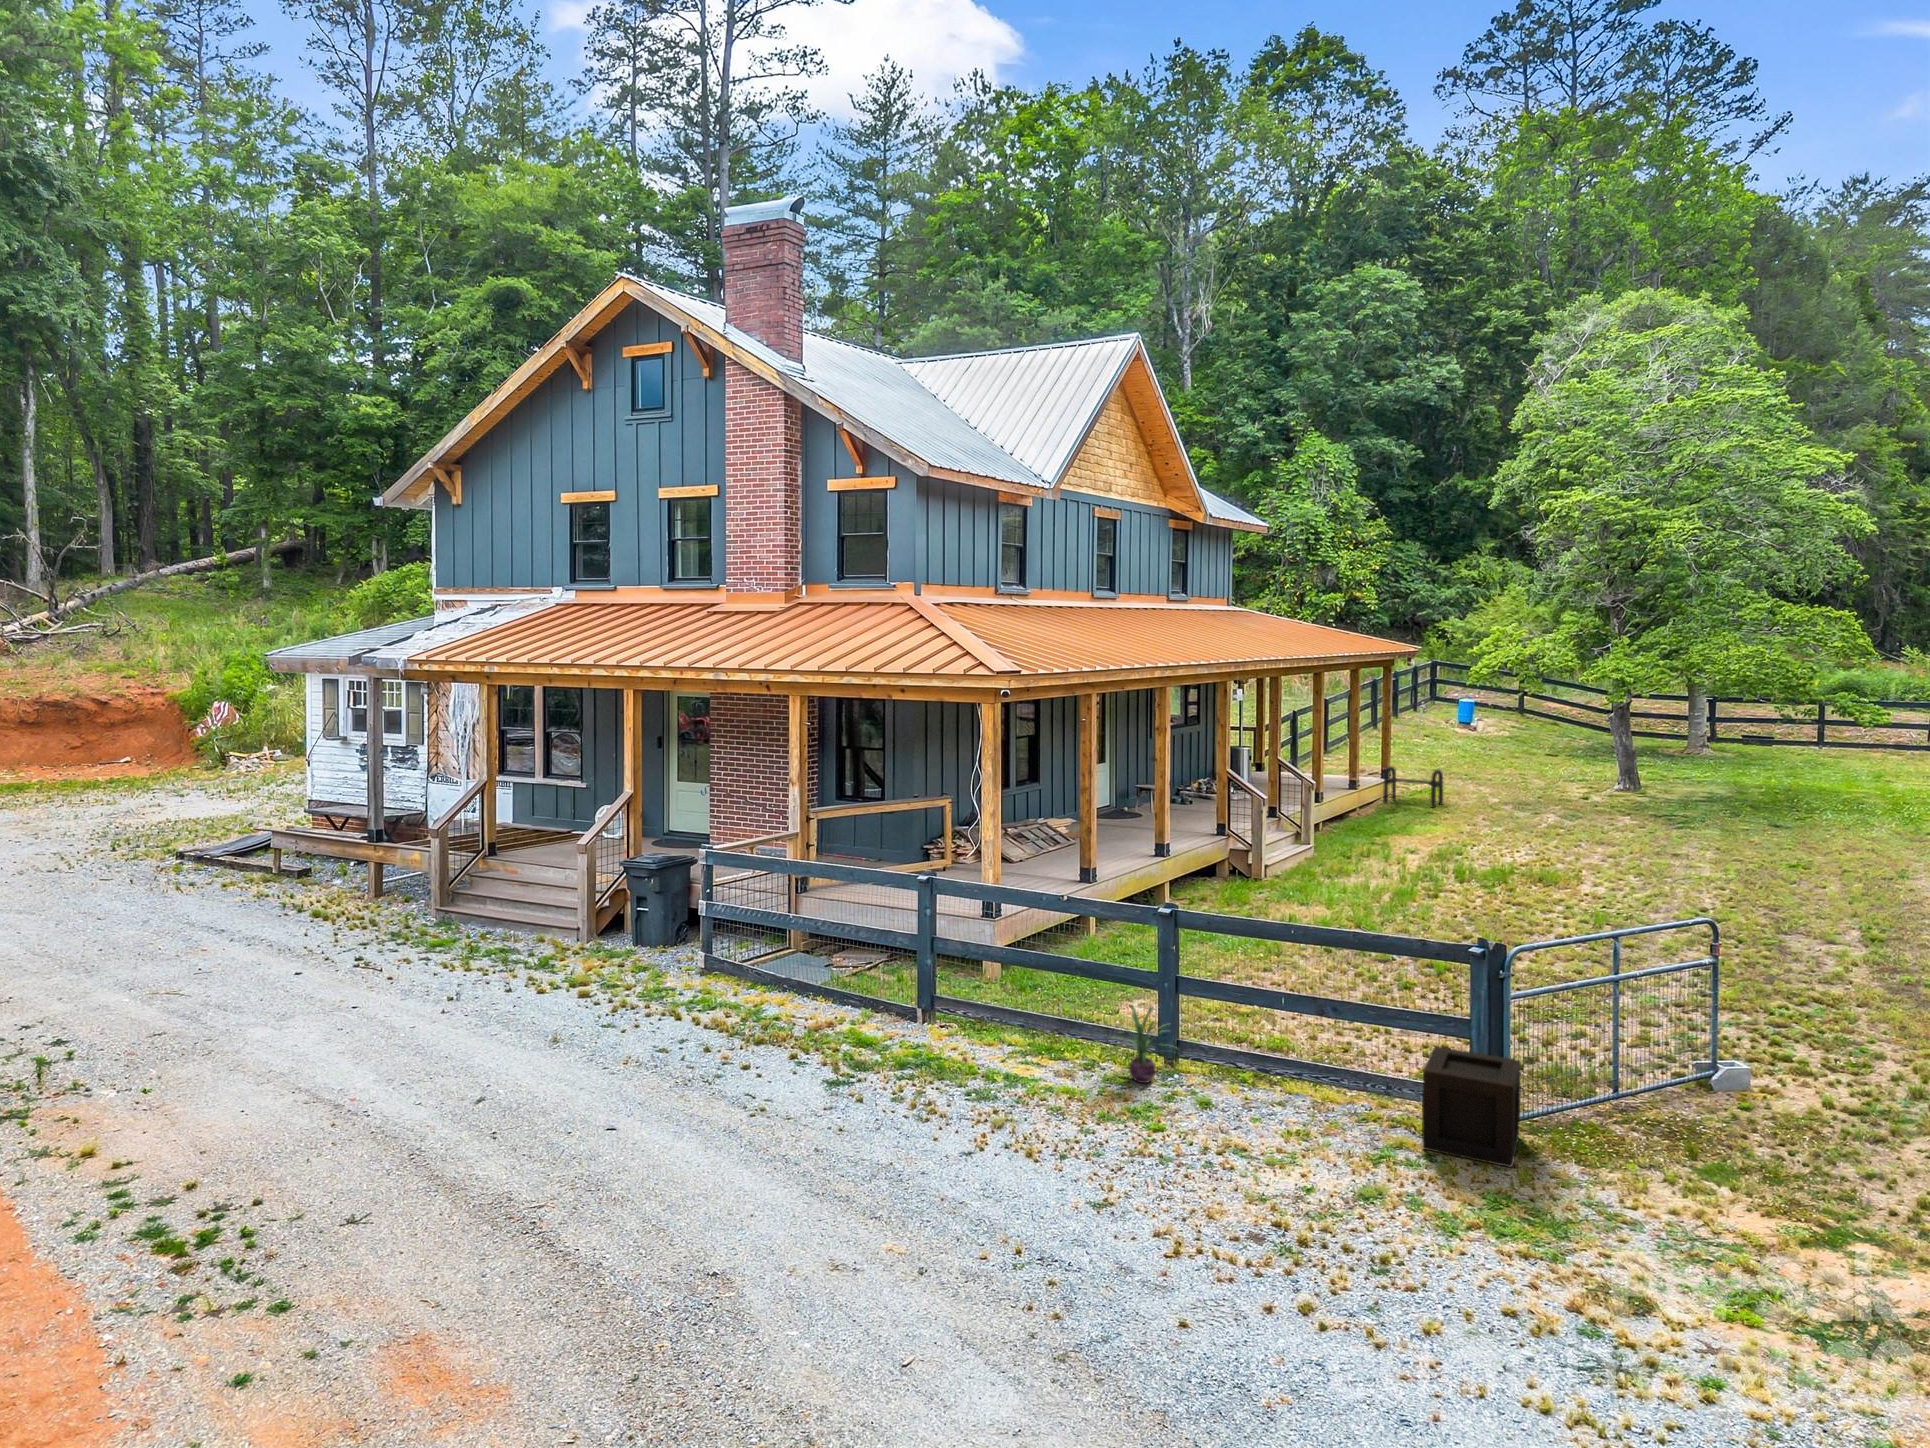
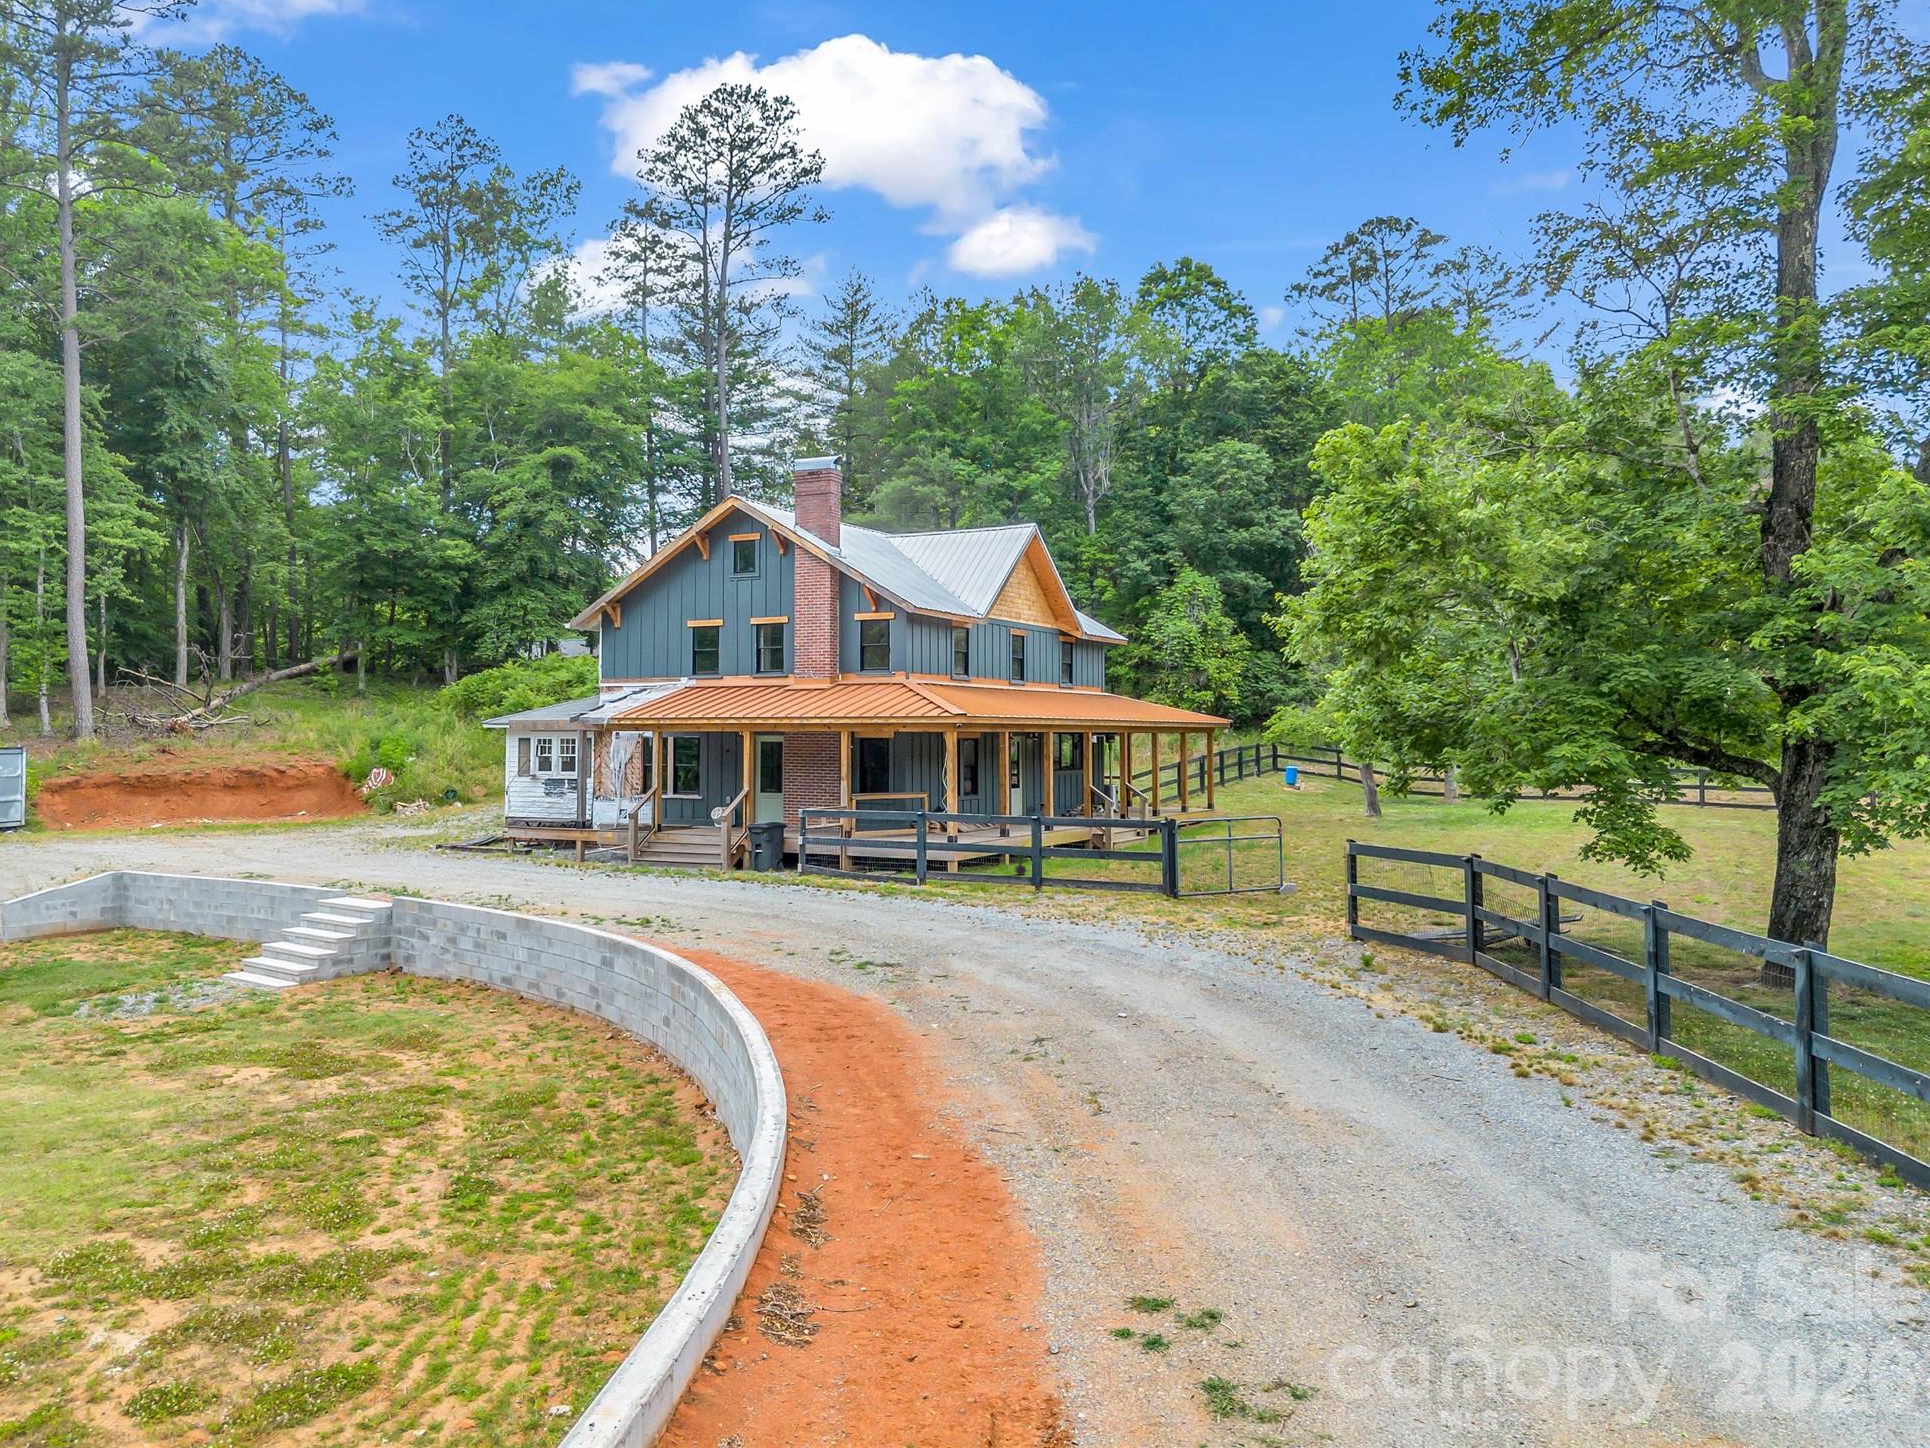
bench: present [1383,767,1443,808] -> none [1205,802,1244,827]
wooden crate: present [1422,1047,1521,1167] -> none [1123,847,1162,881]

